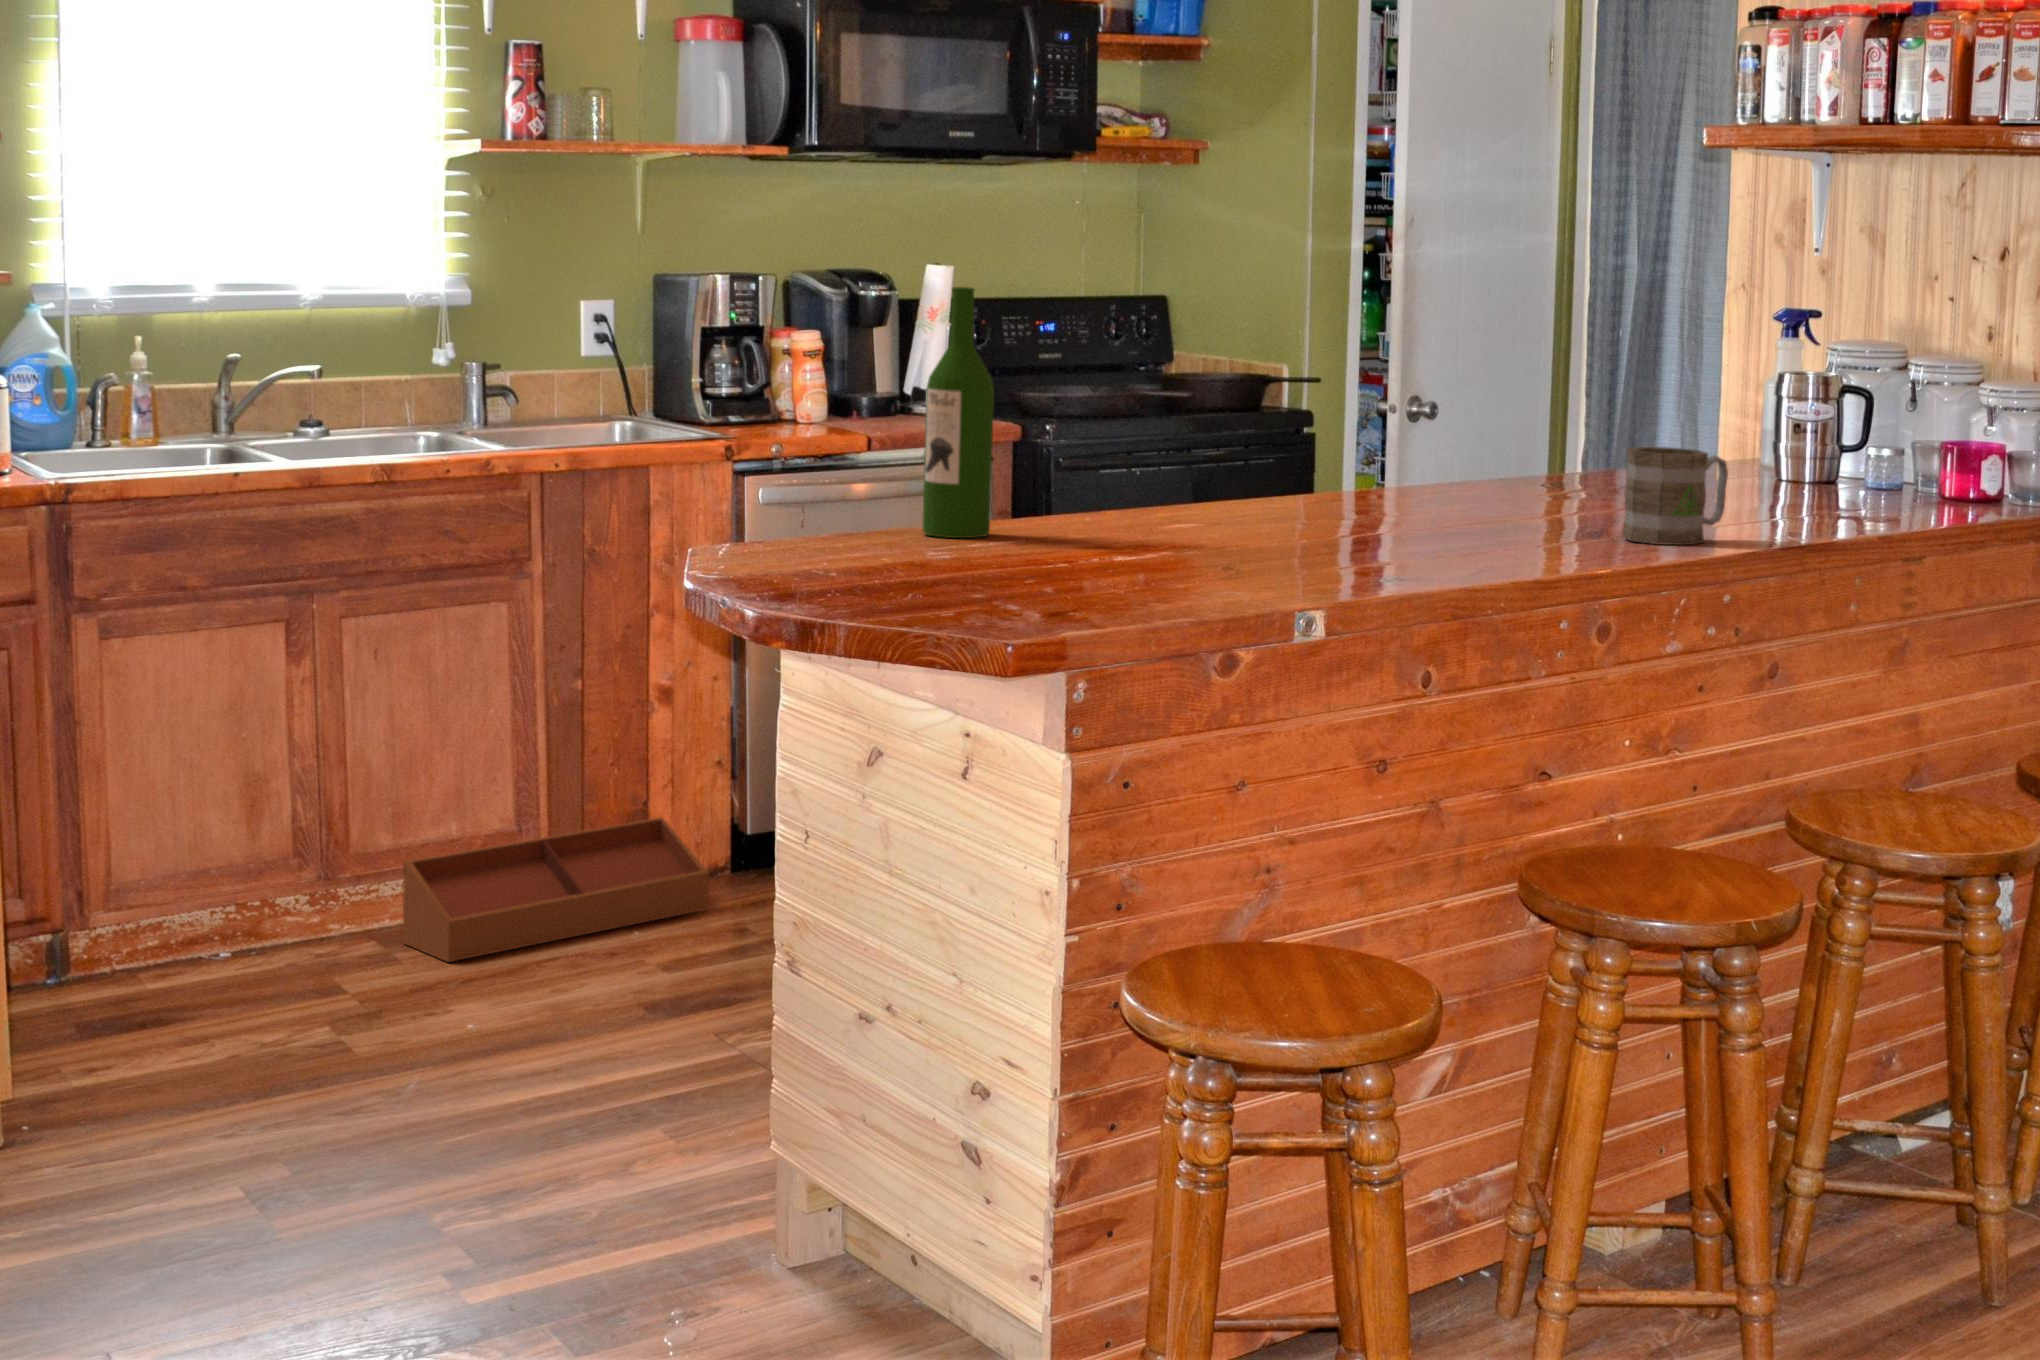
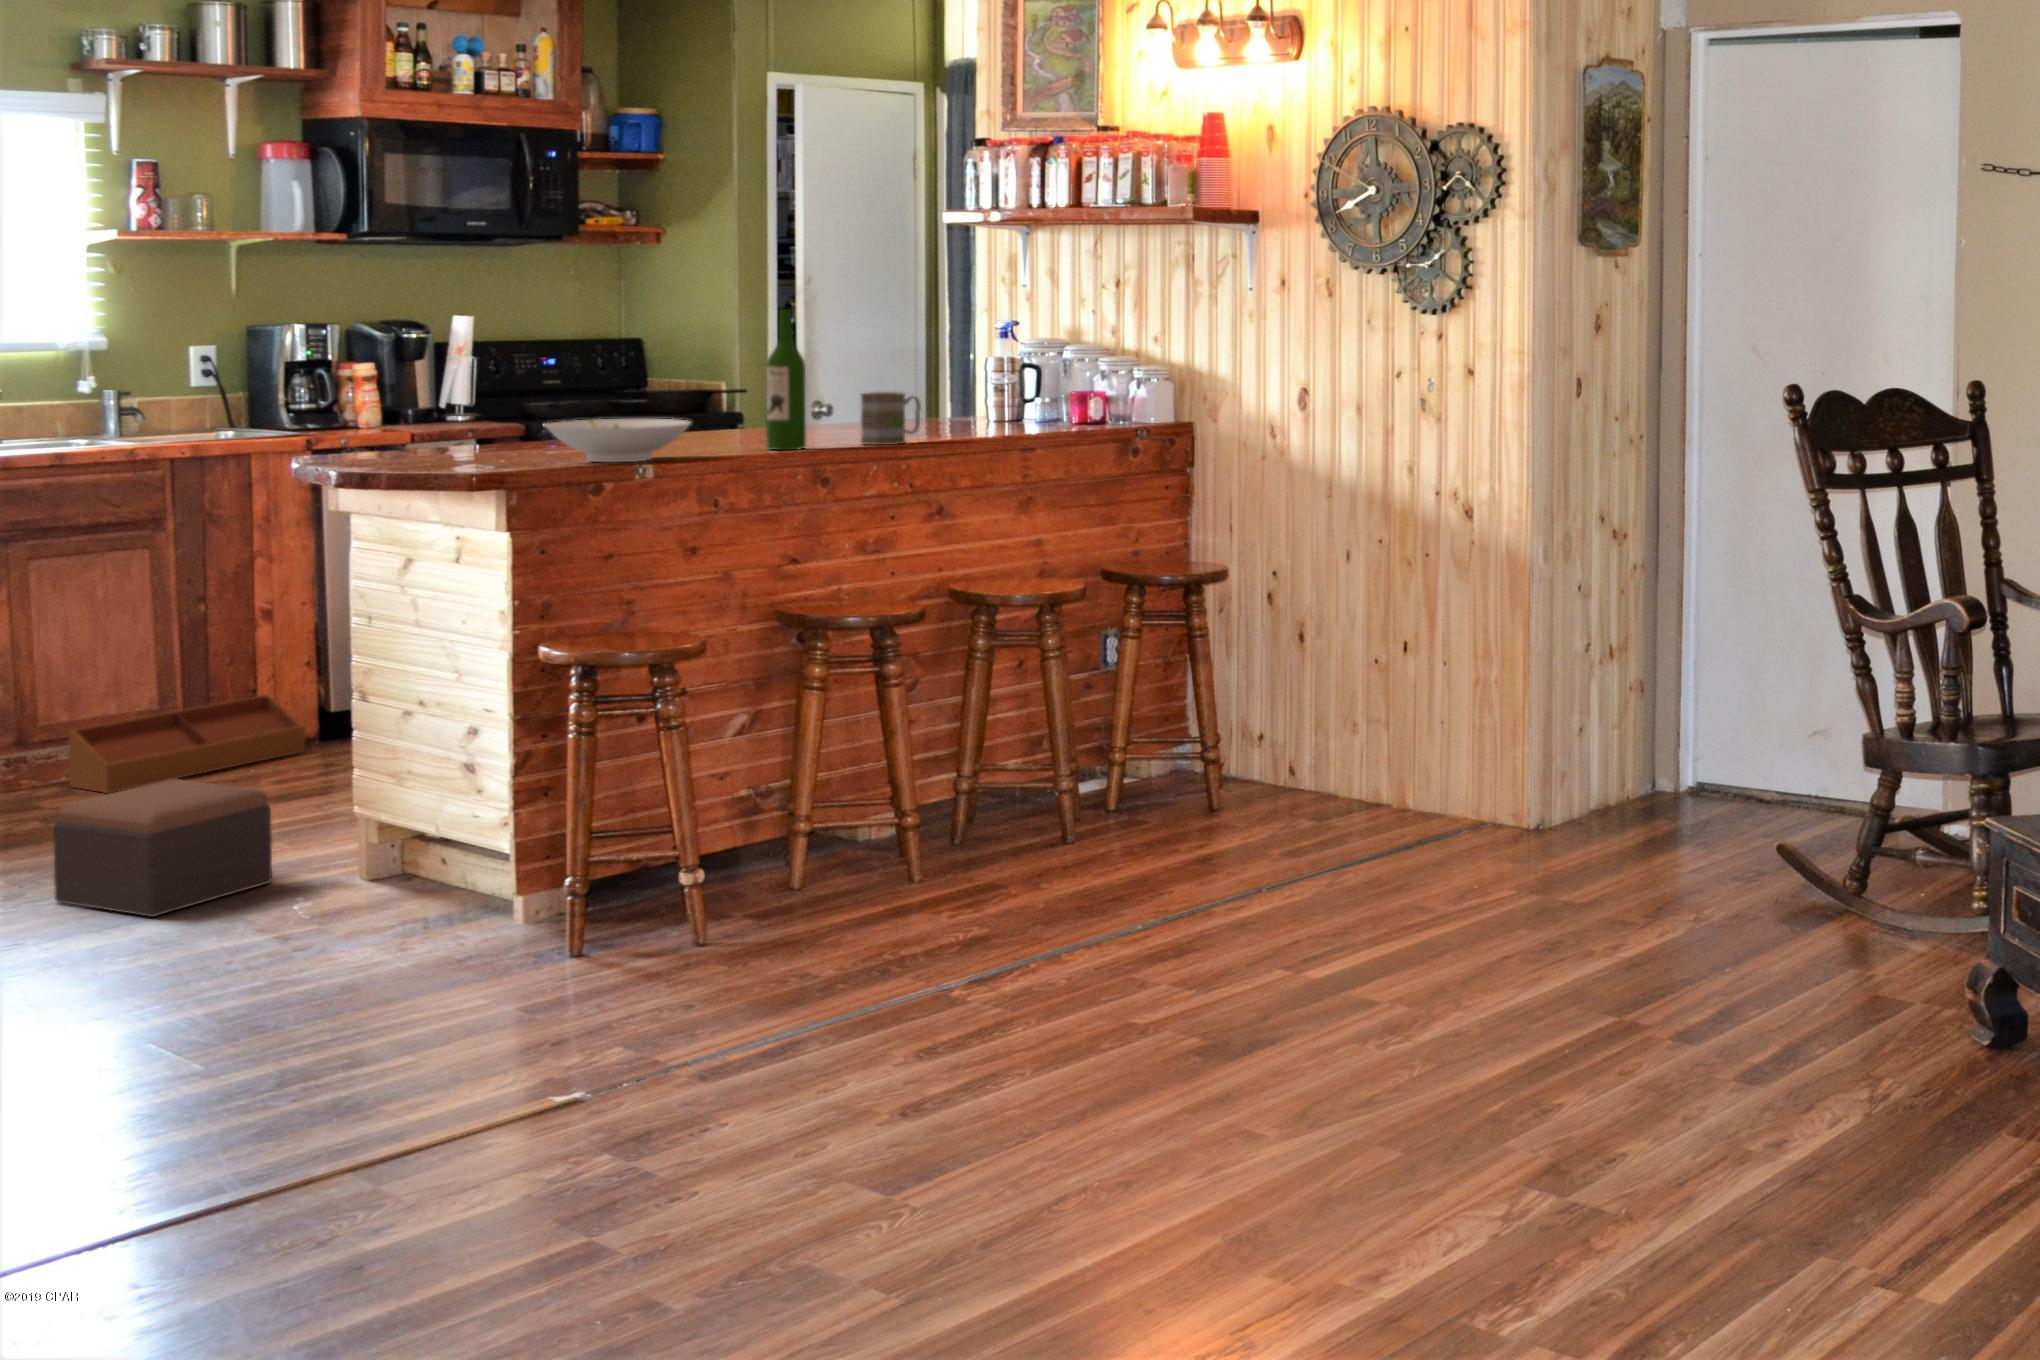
wine bottle: present [922,287,994,538] -> present [766,309,806,450]
bowl: none [1123,481,1371,568] -> present [546,419,690,462]
footstool: none [353,1009,664,1262] -> present [53,779,272,917]

